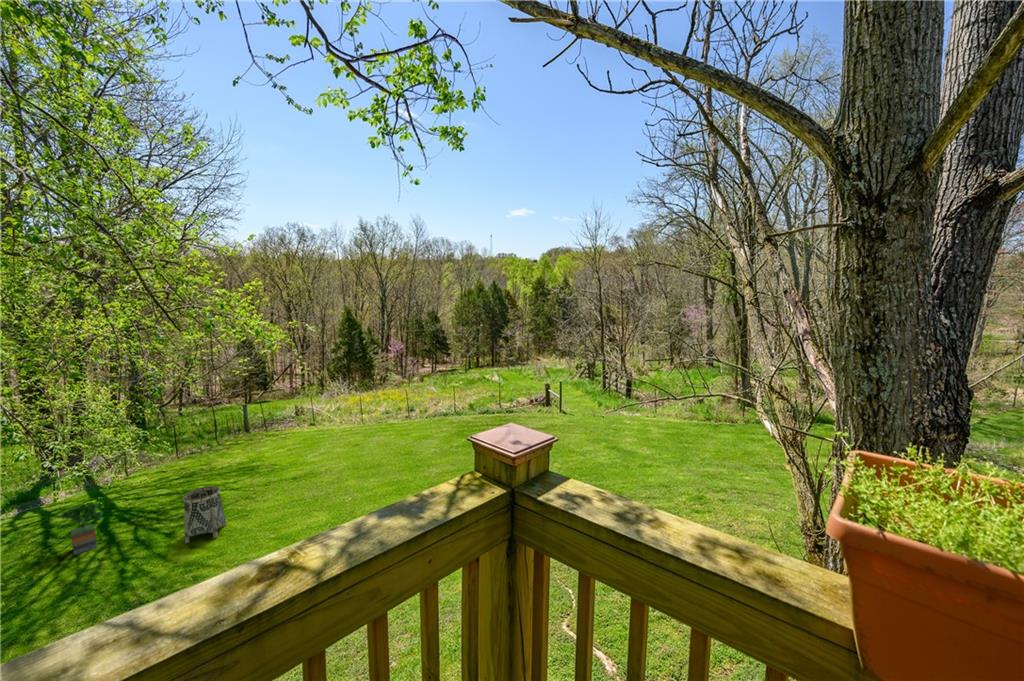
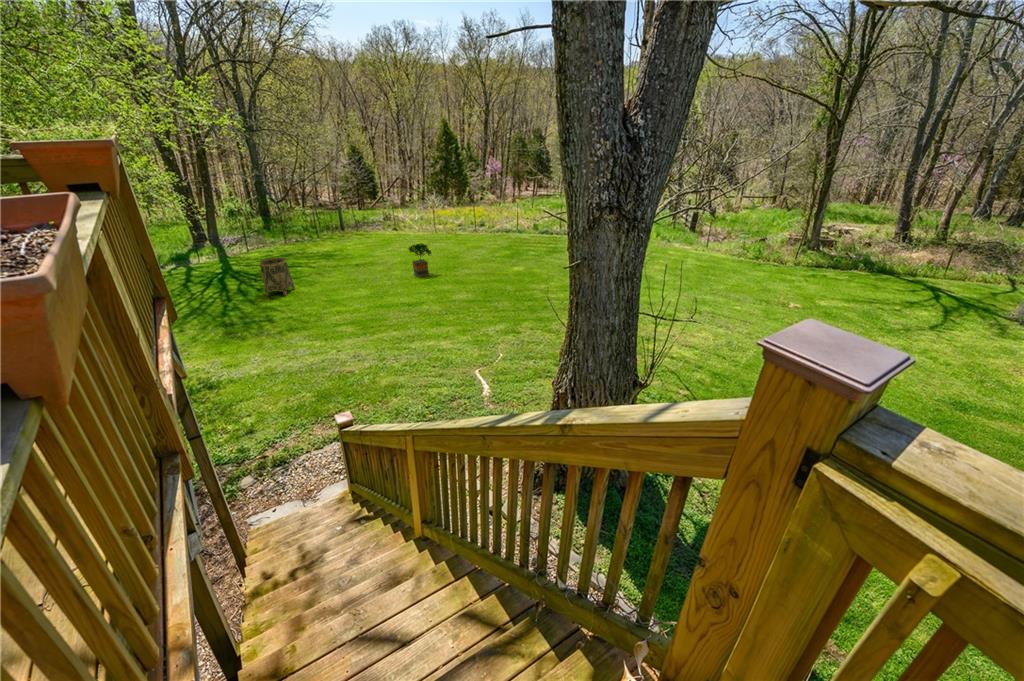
potted tree: present [60,502,103,555] -> present [408,243,431,277]

